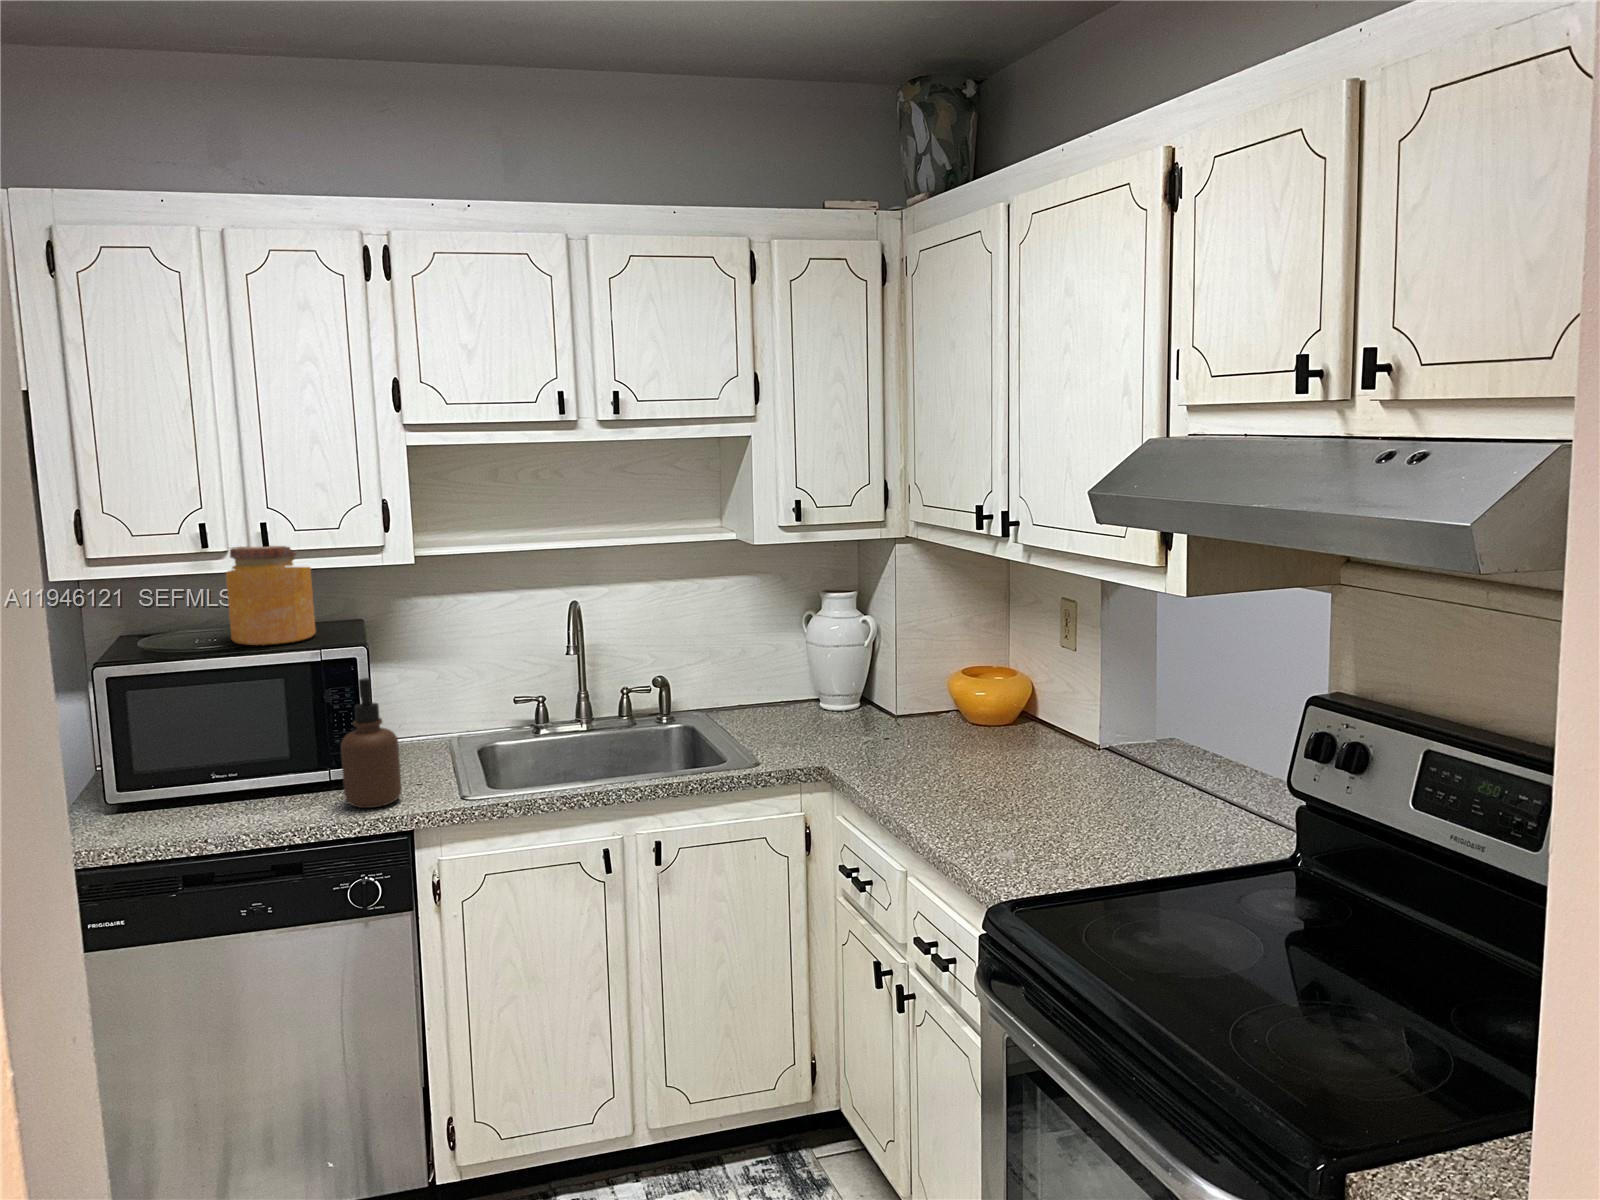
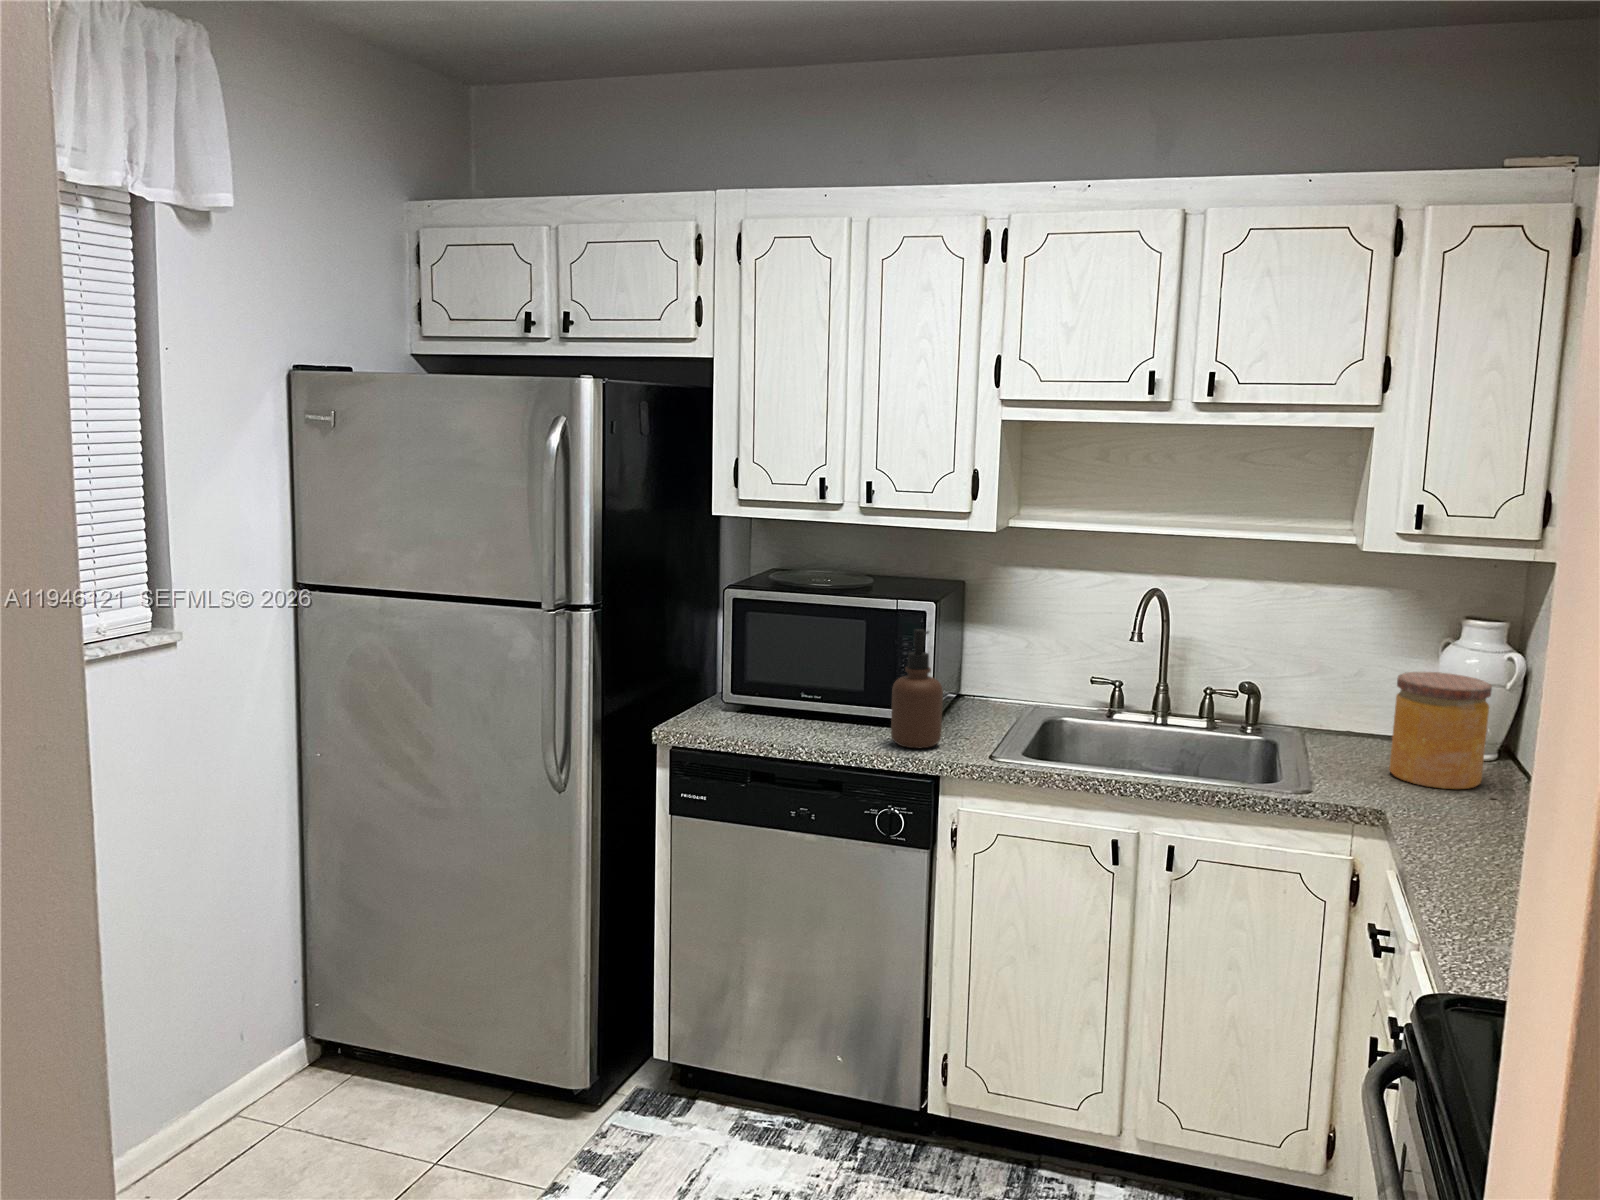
jar: present [226,546,316,645] -> present [1389,672,1492,789]

